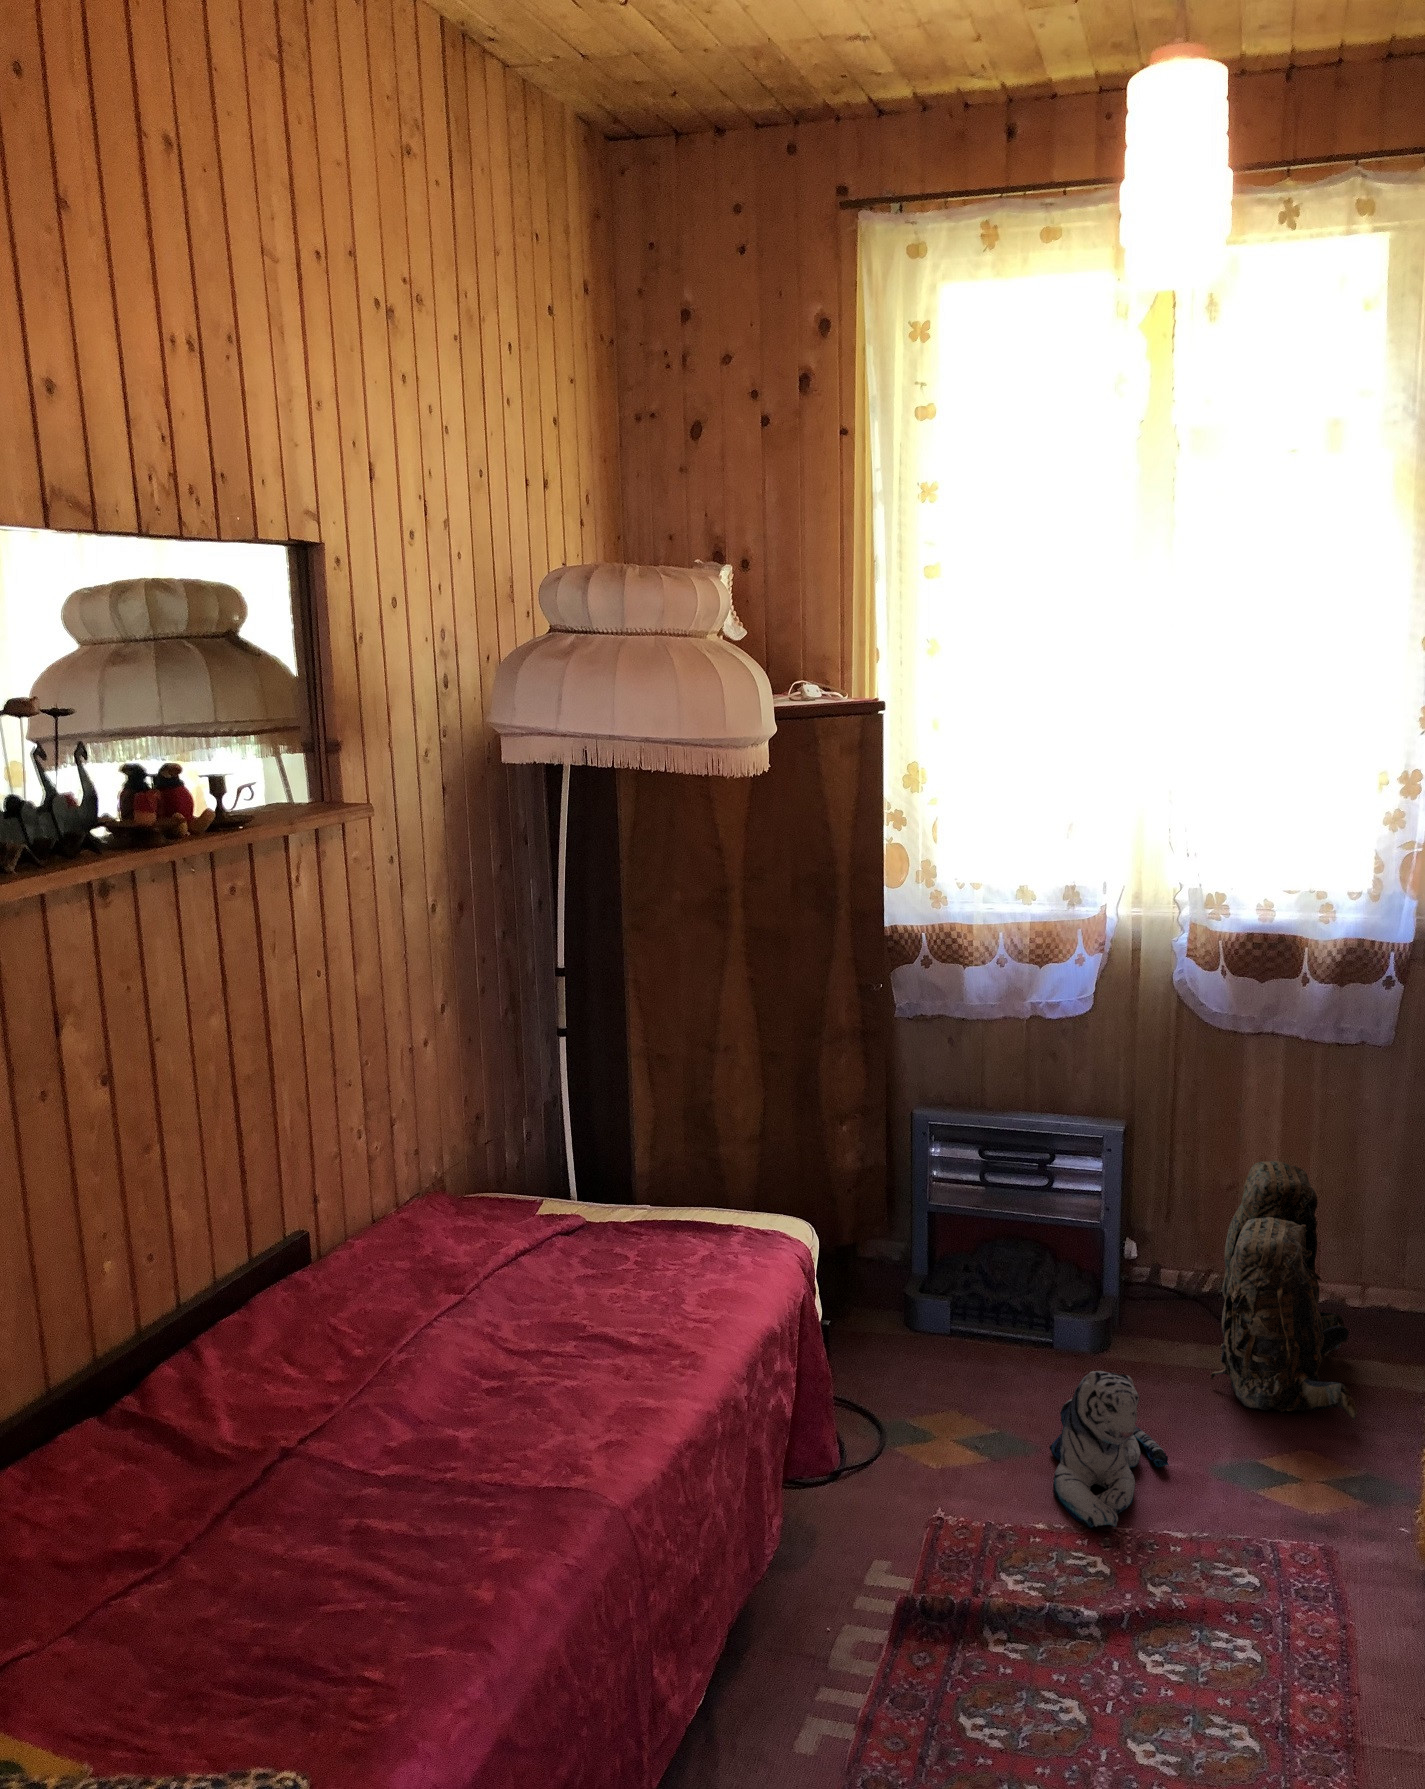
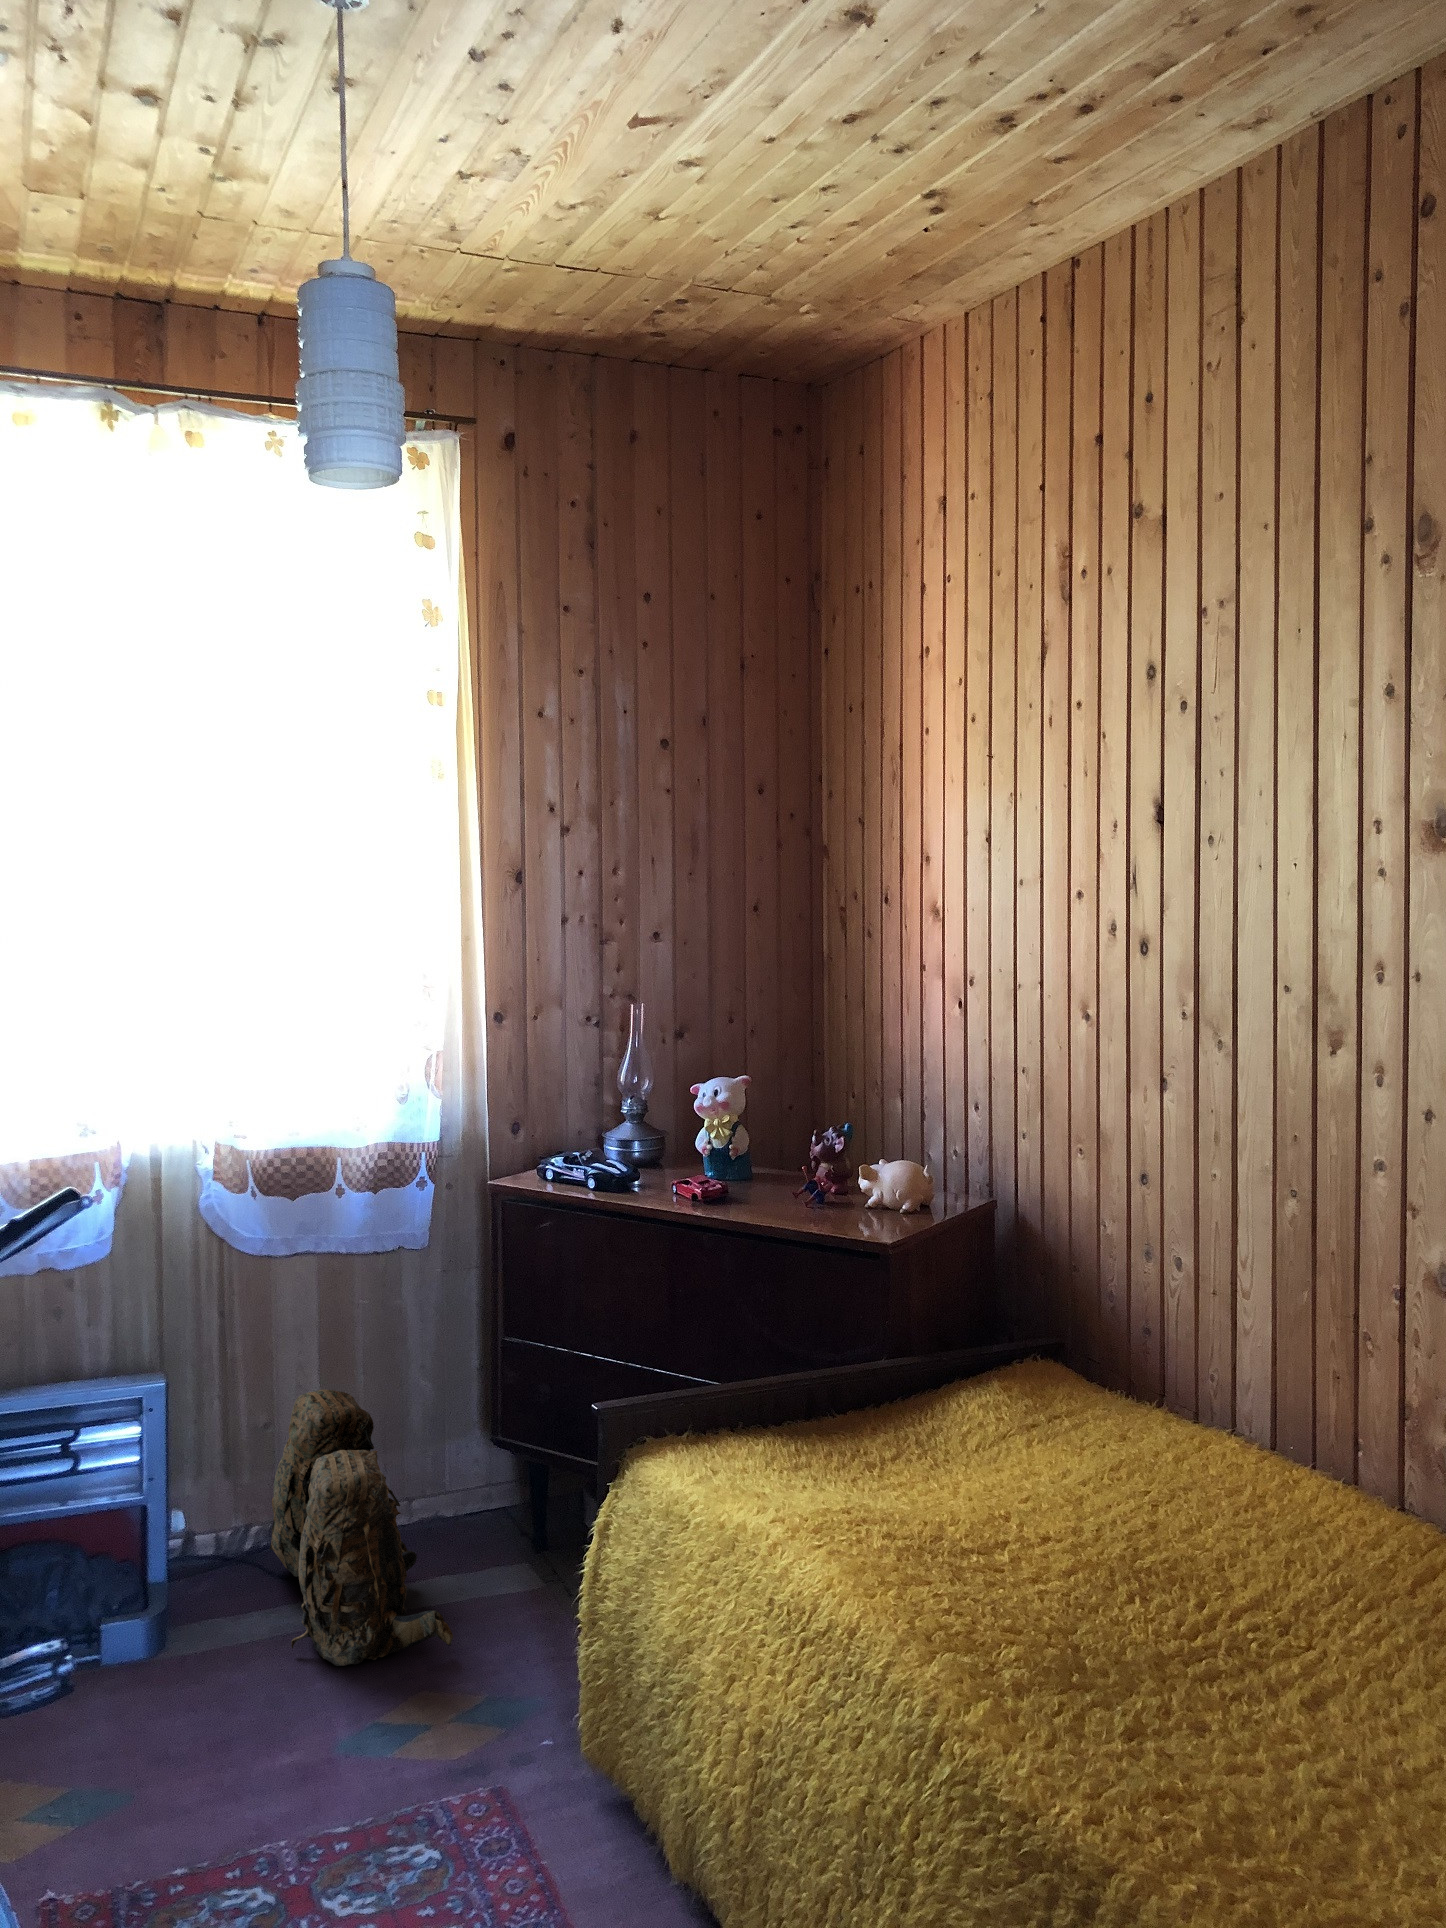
plush toy: present [1049,1371,1169,1528] -> none [147,1665,289,1859]

